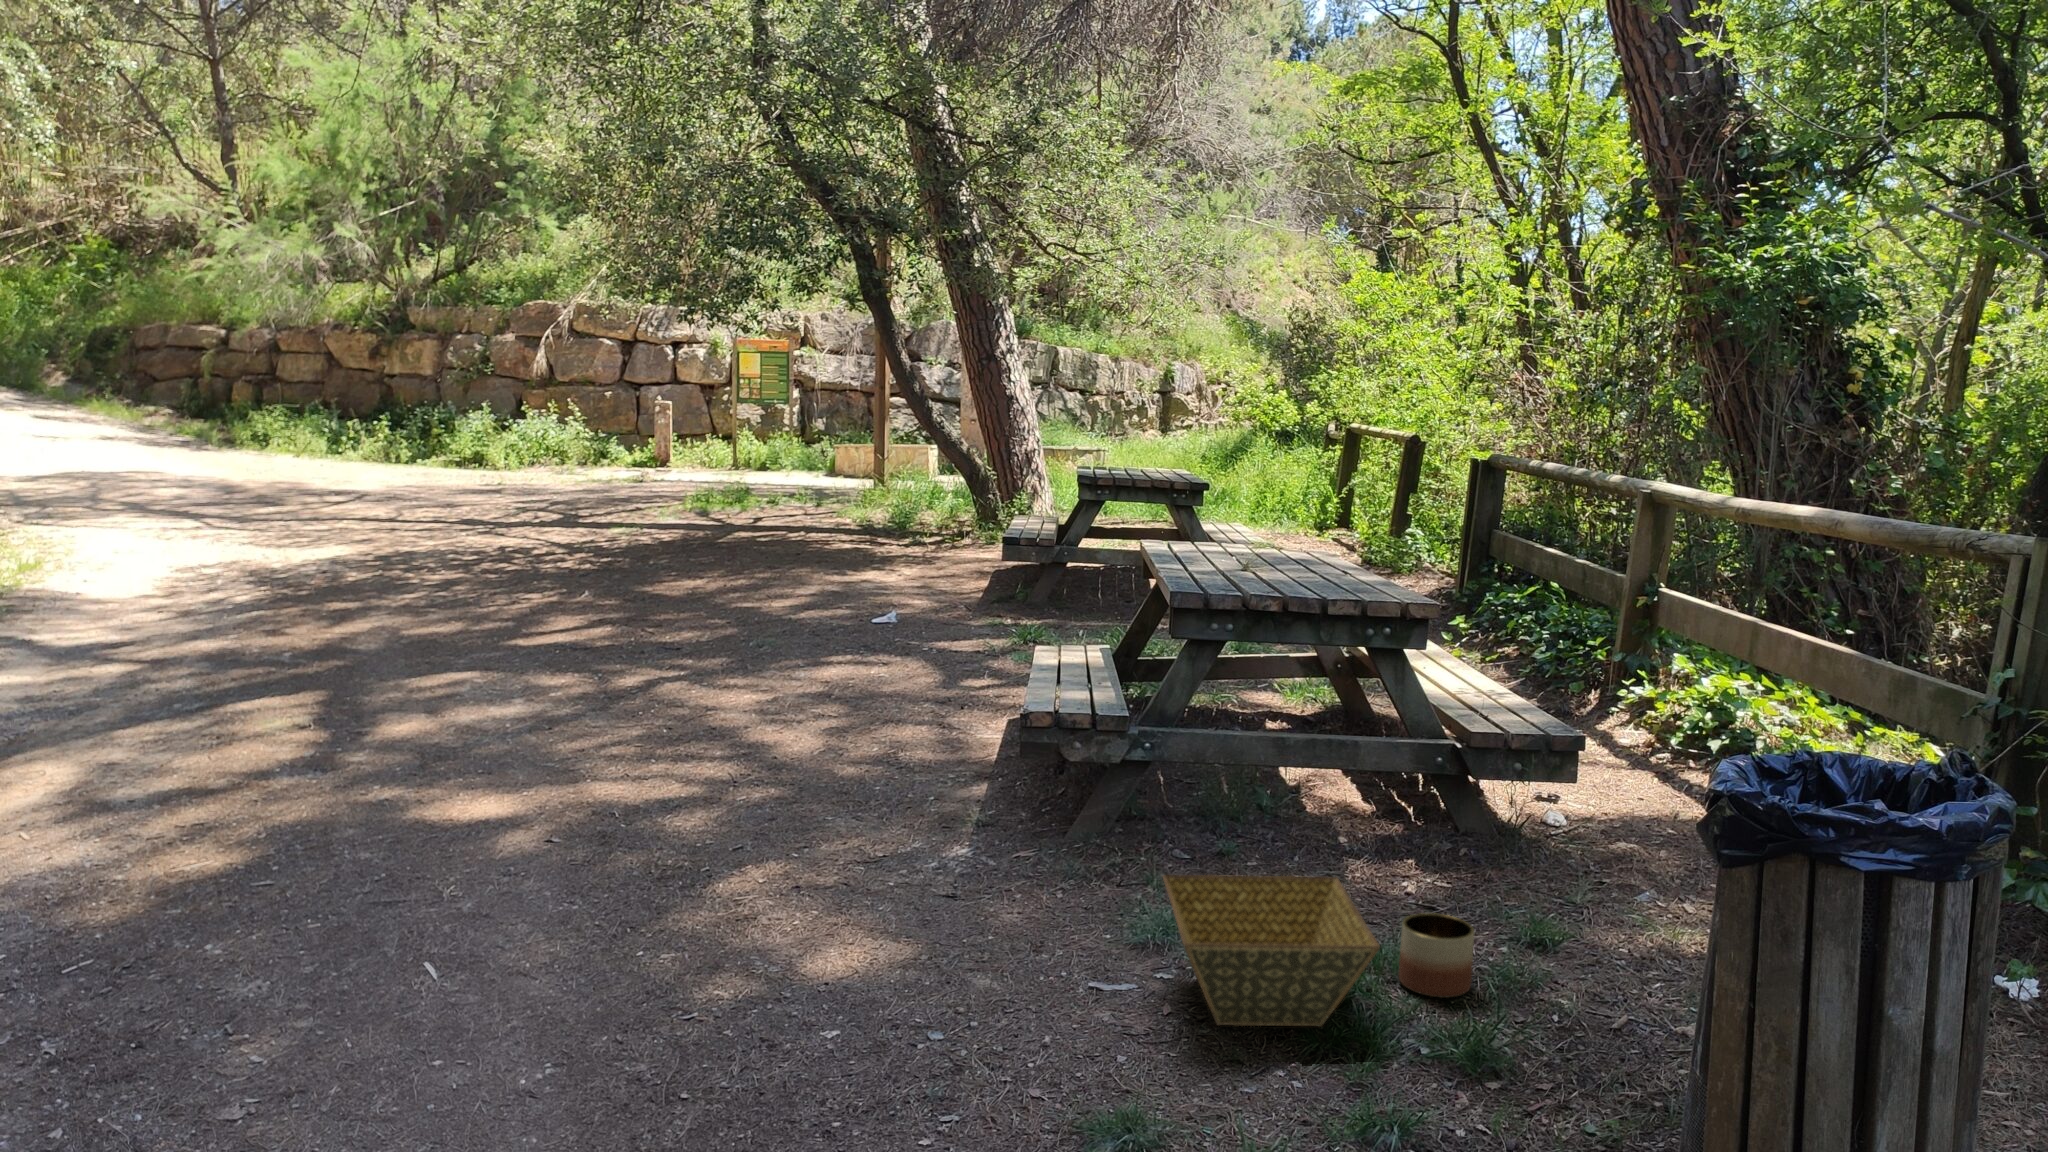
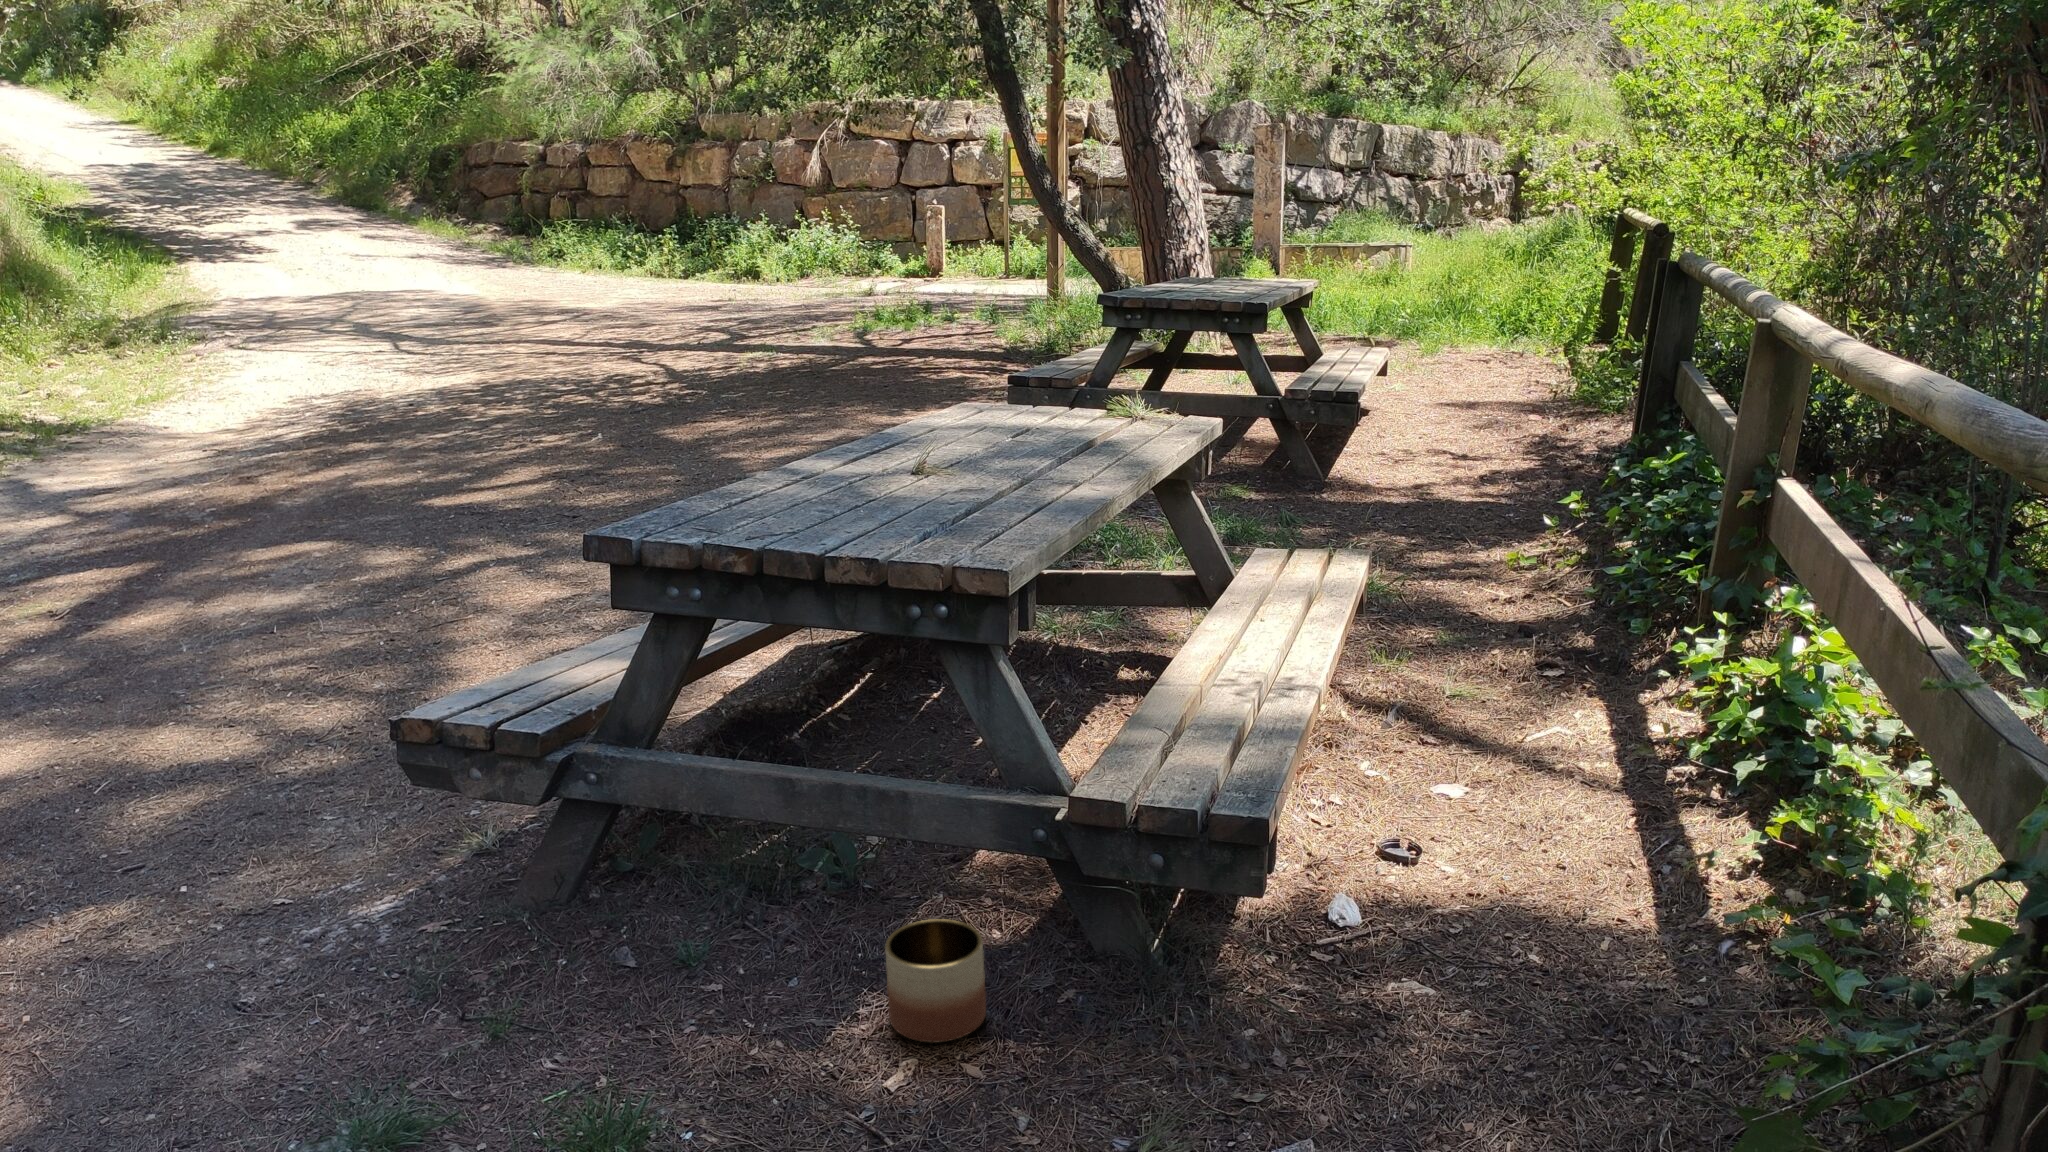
basket: present [1163,875,1380,1027] -> none [484,836,832,1069]

